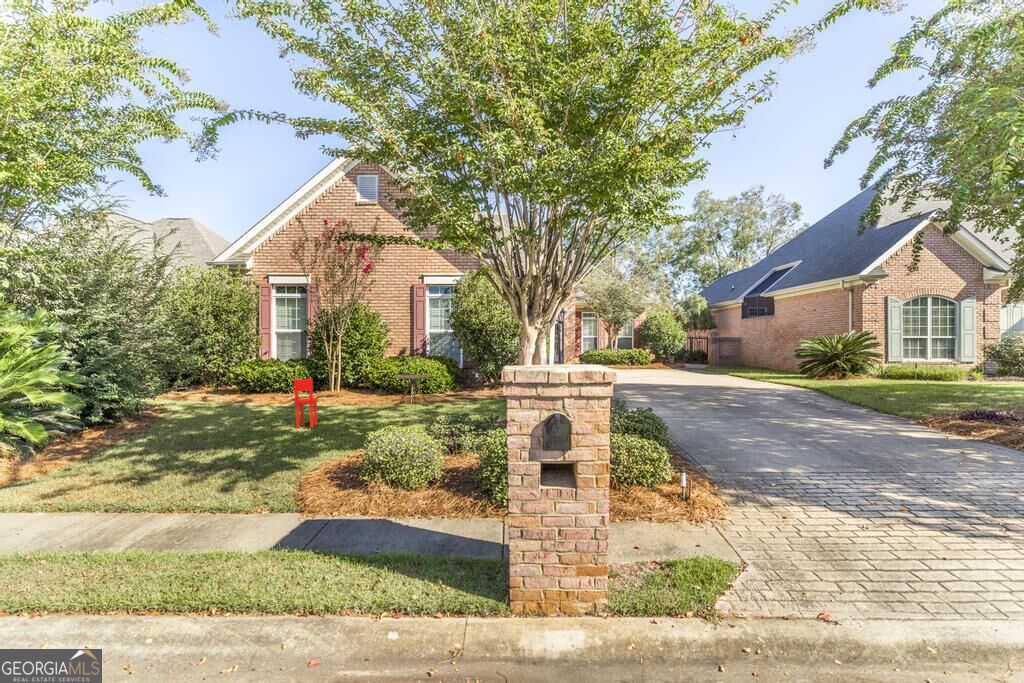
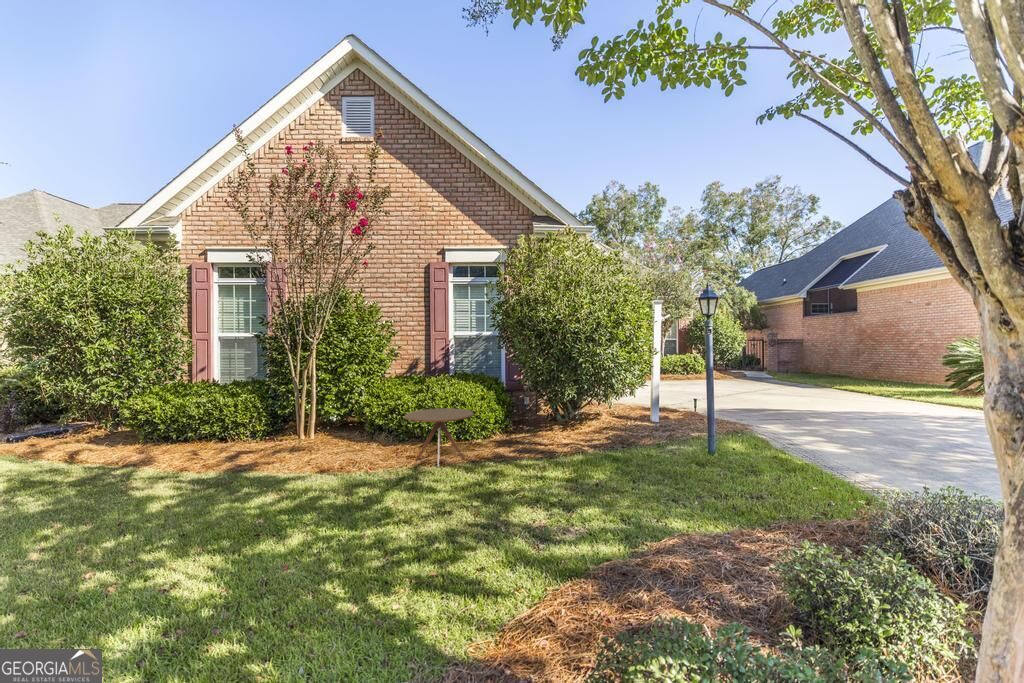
chair: present [294,378,318,428] -> none [160,457,233,587]

